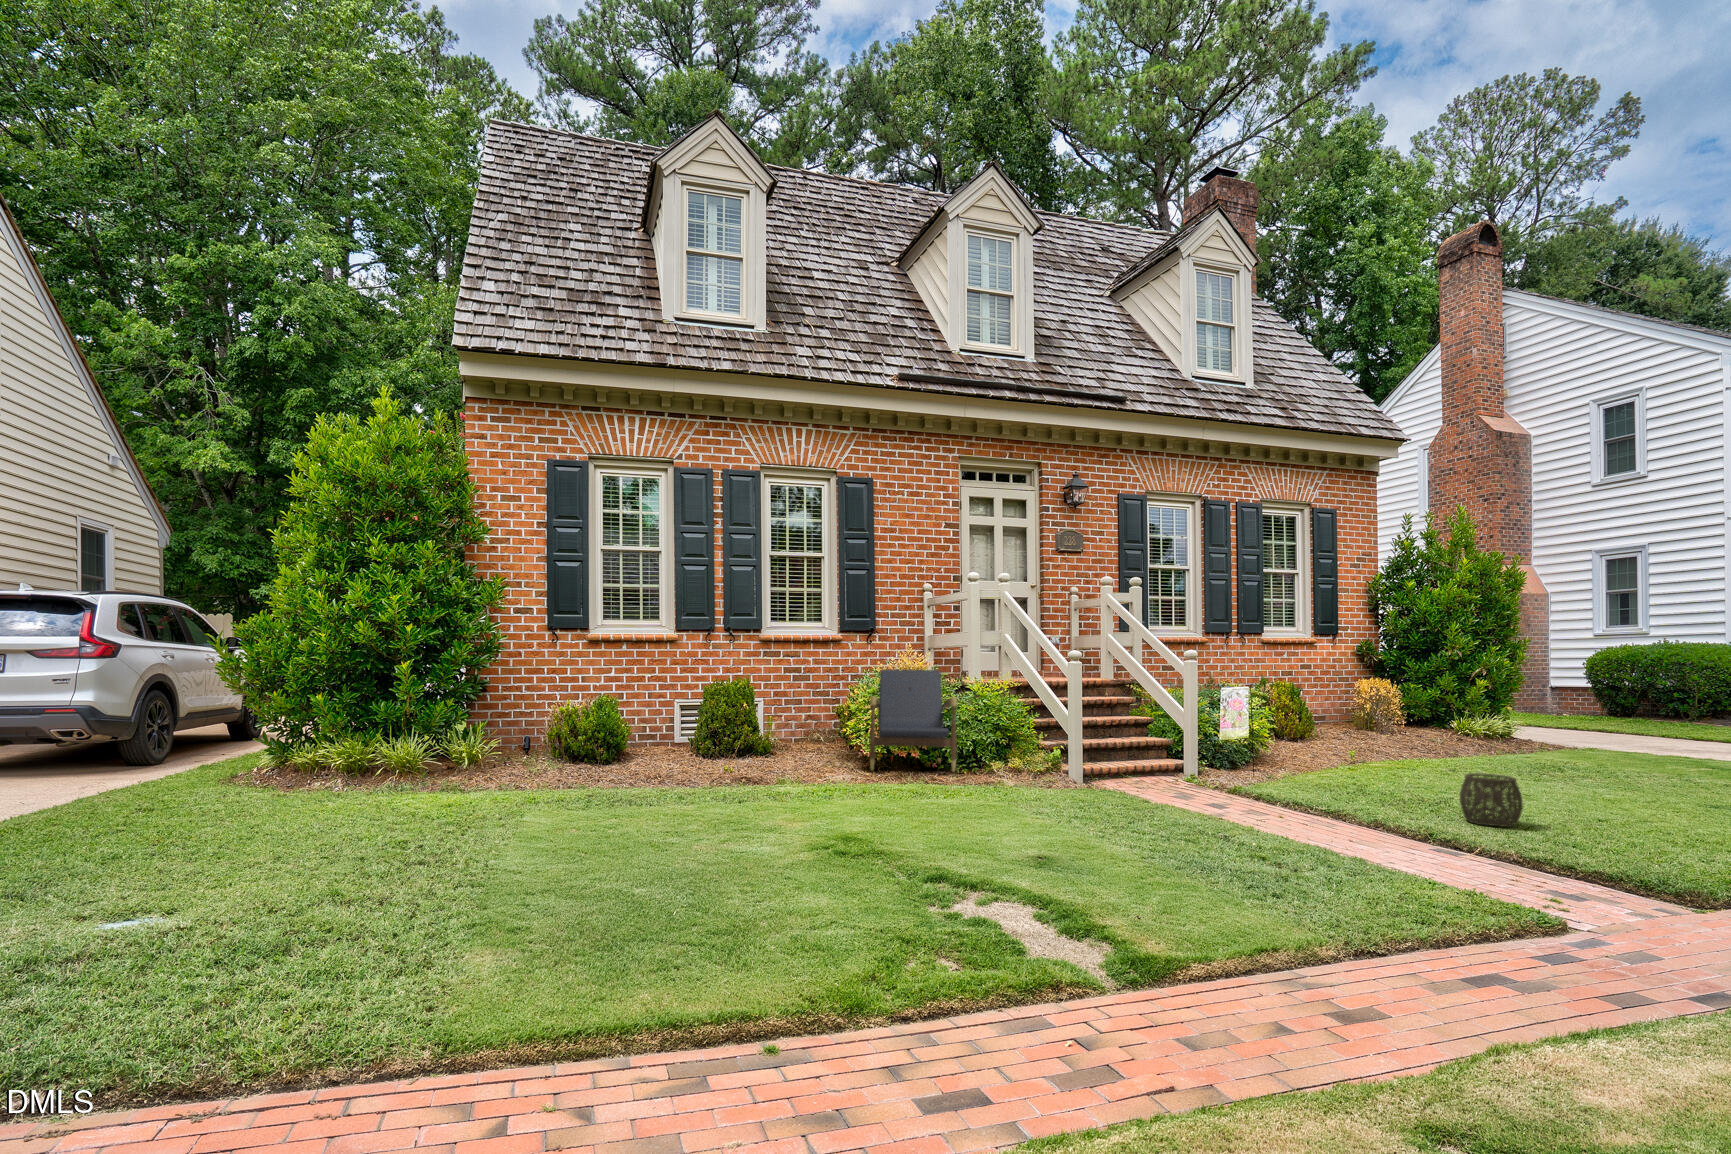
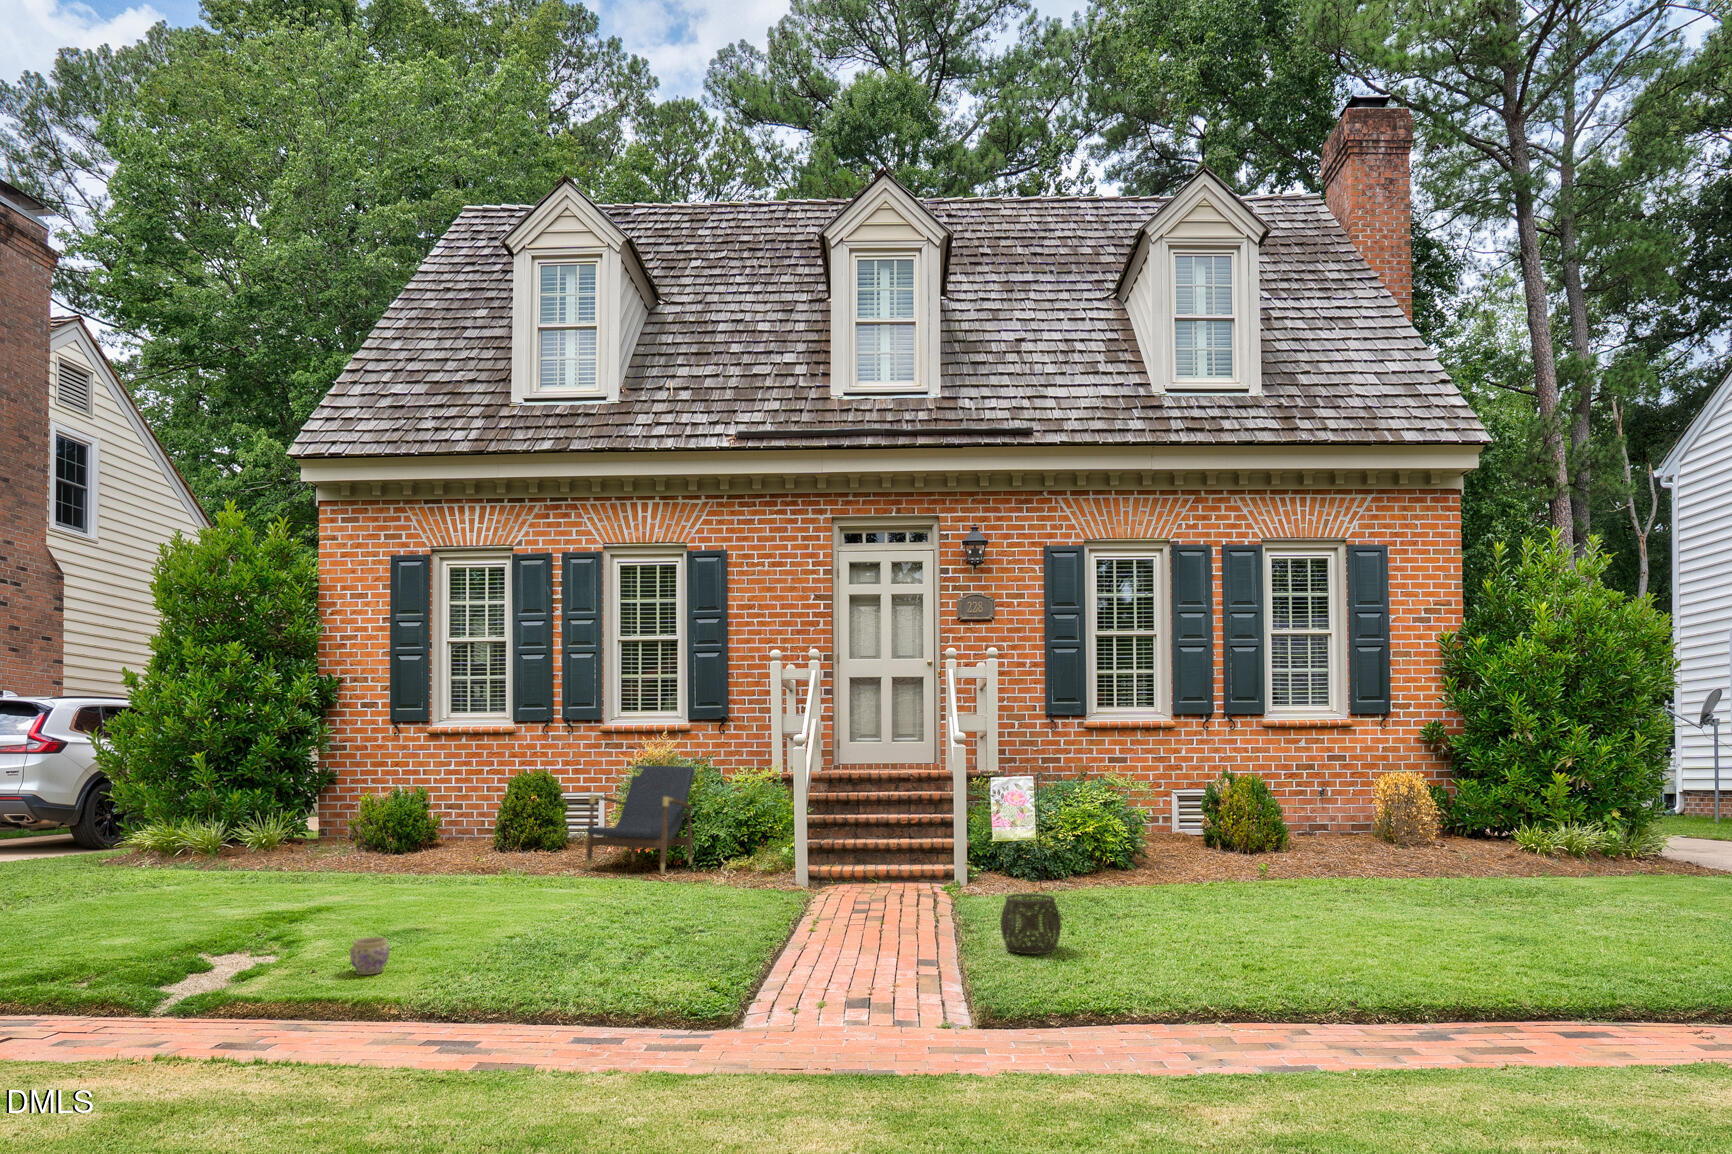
planter: none [1033,848,1077,893] -> present [350,937,390,975]

